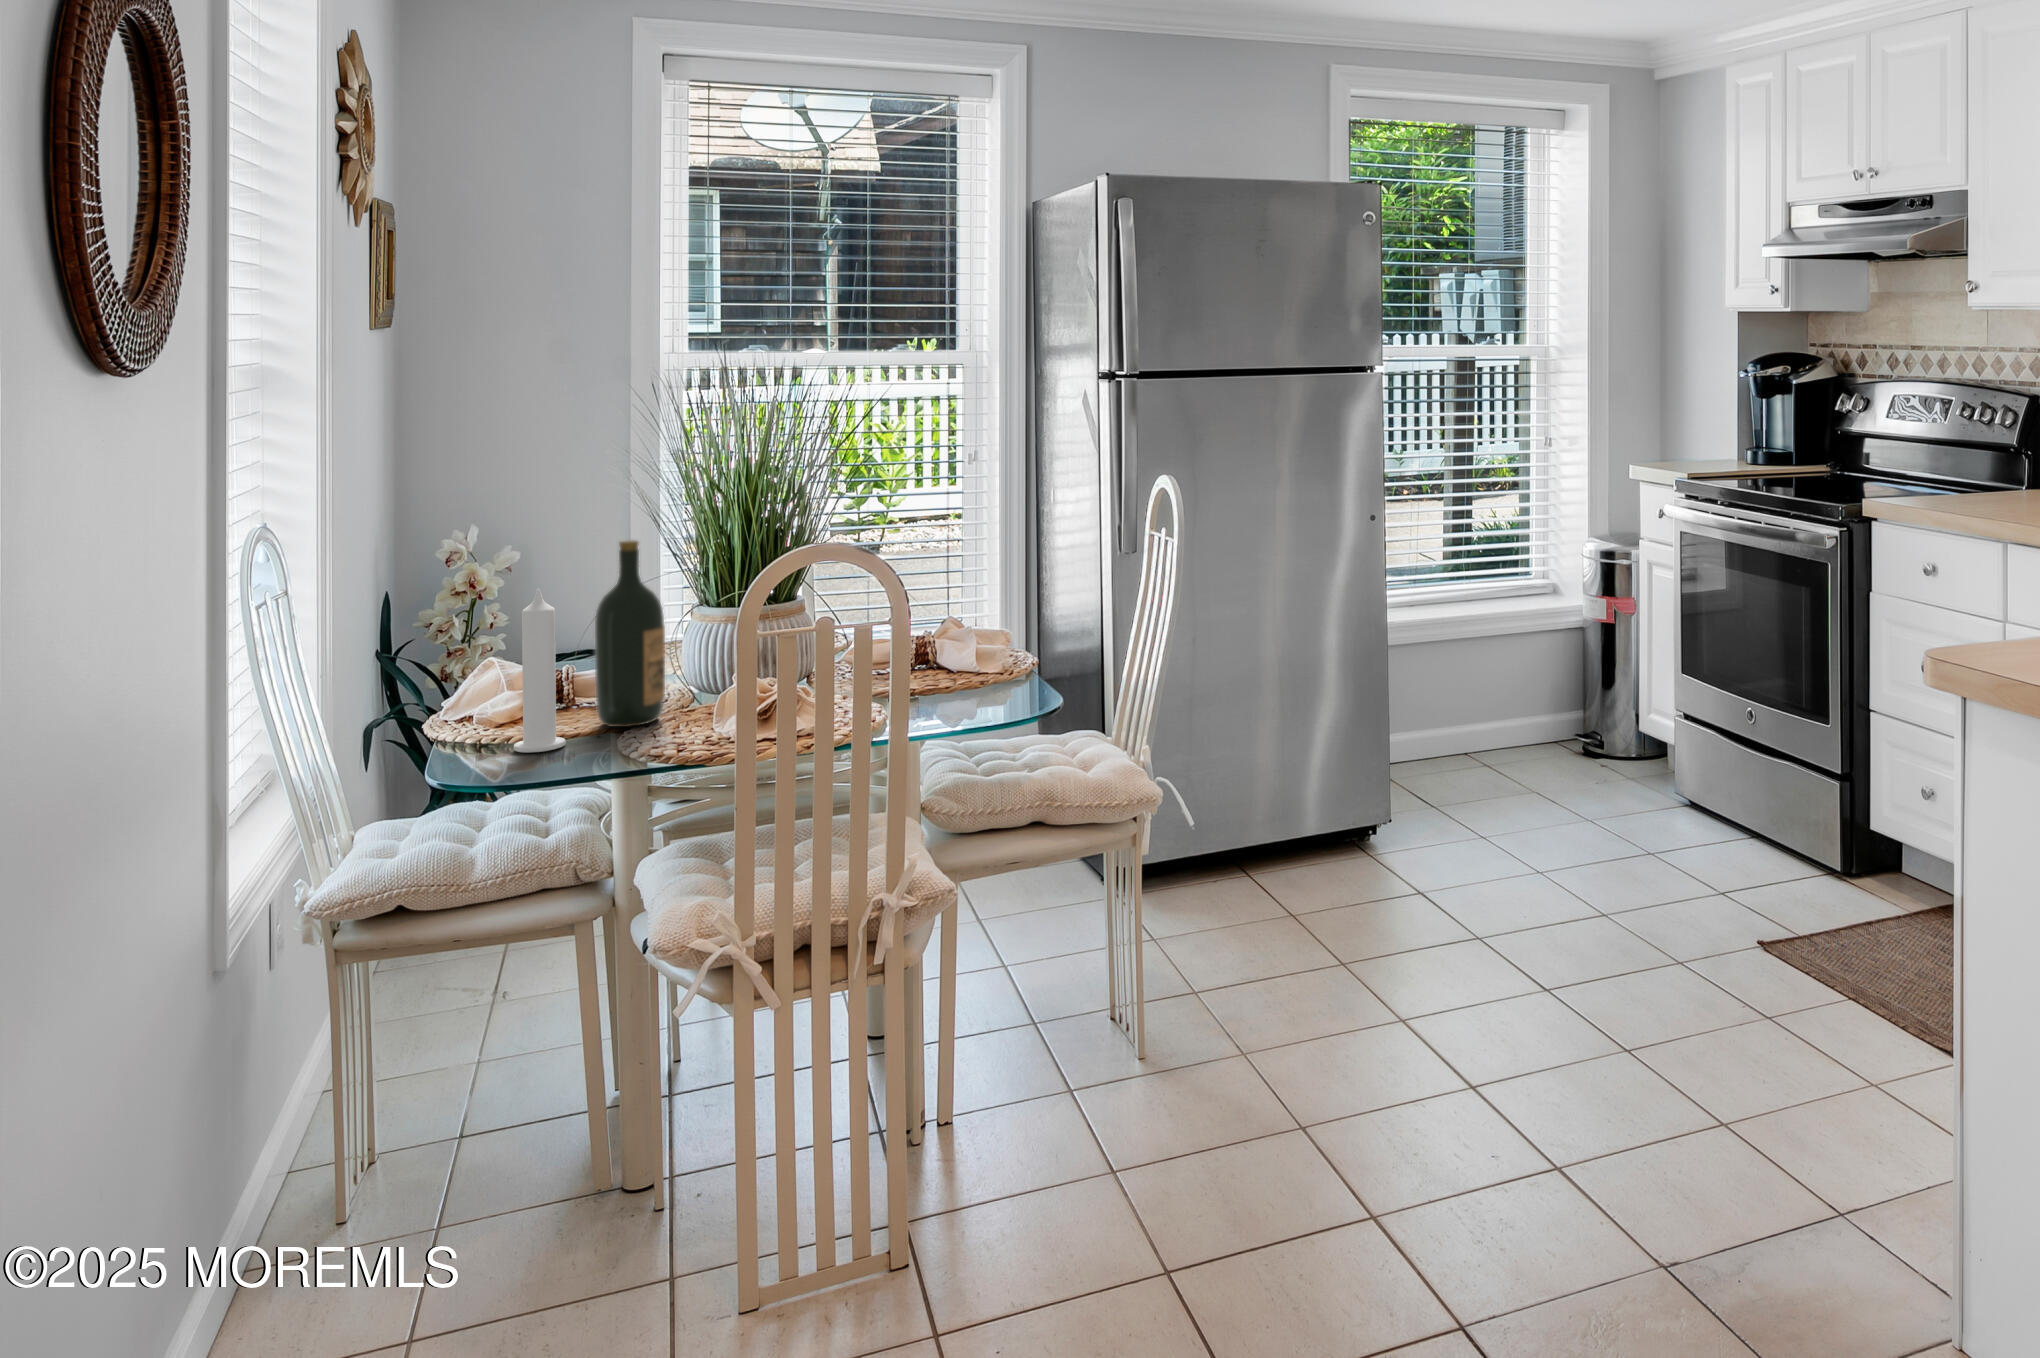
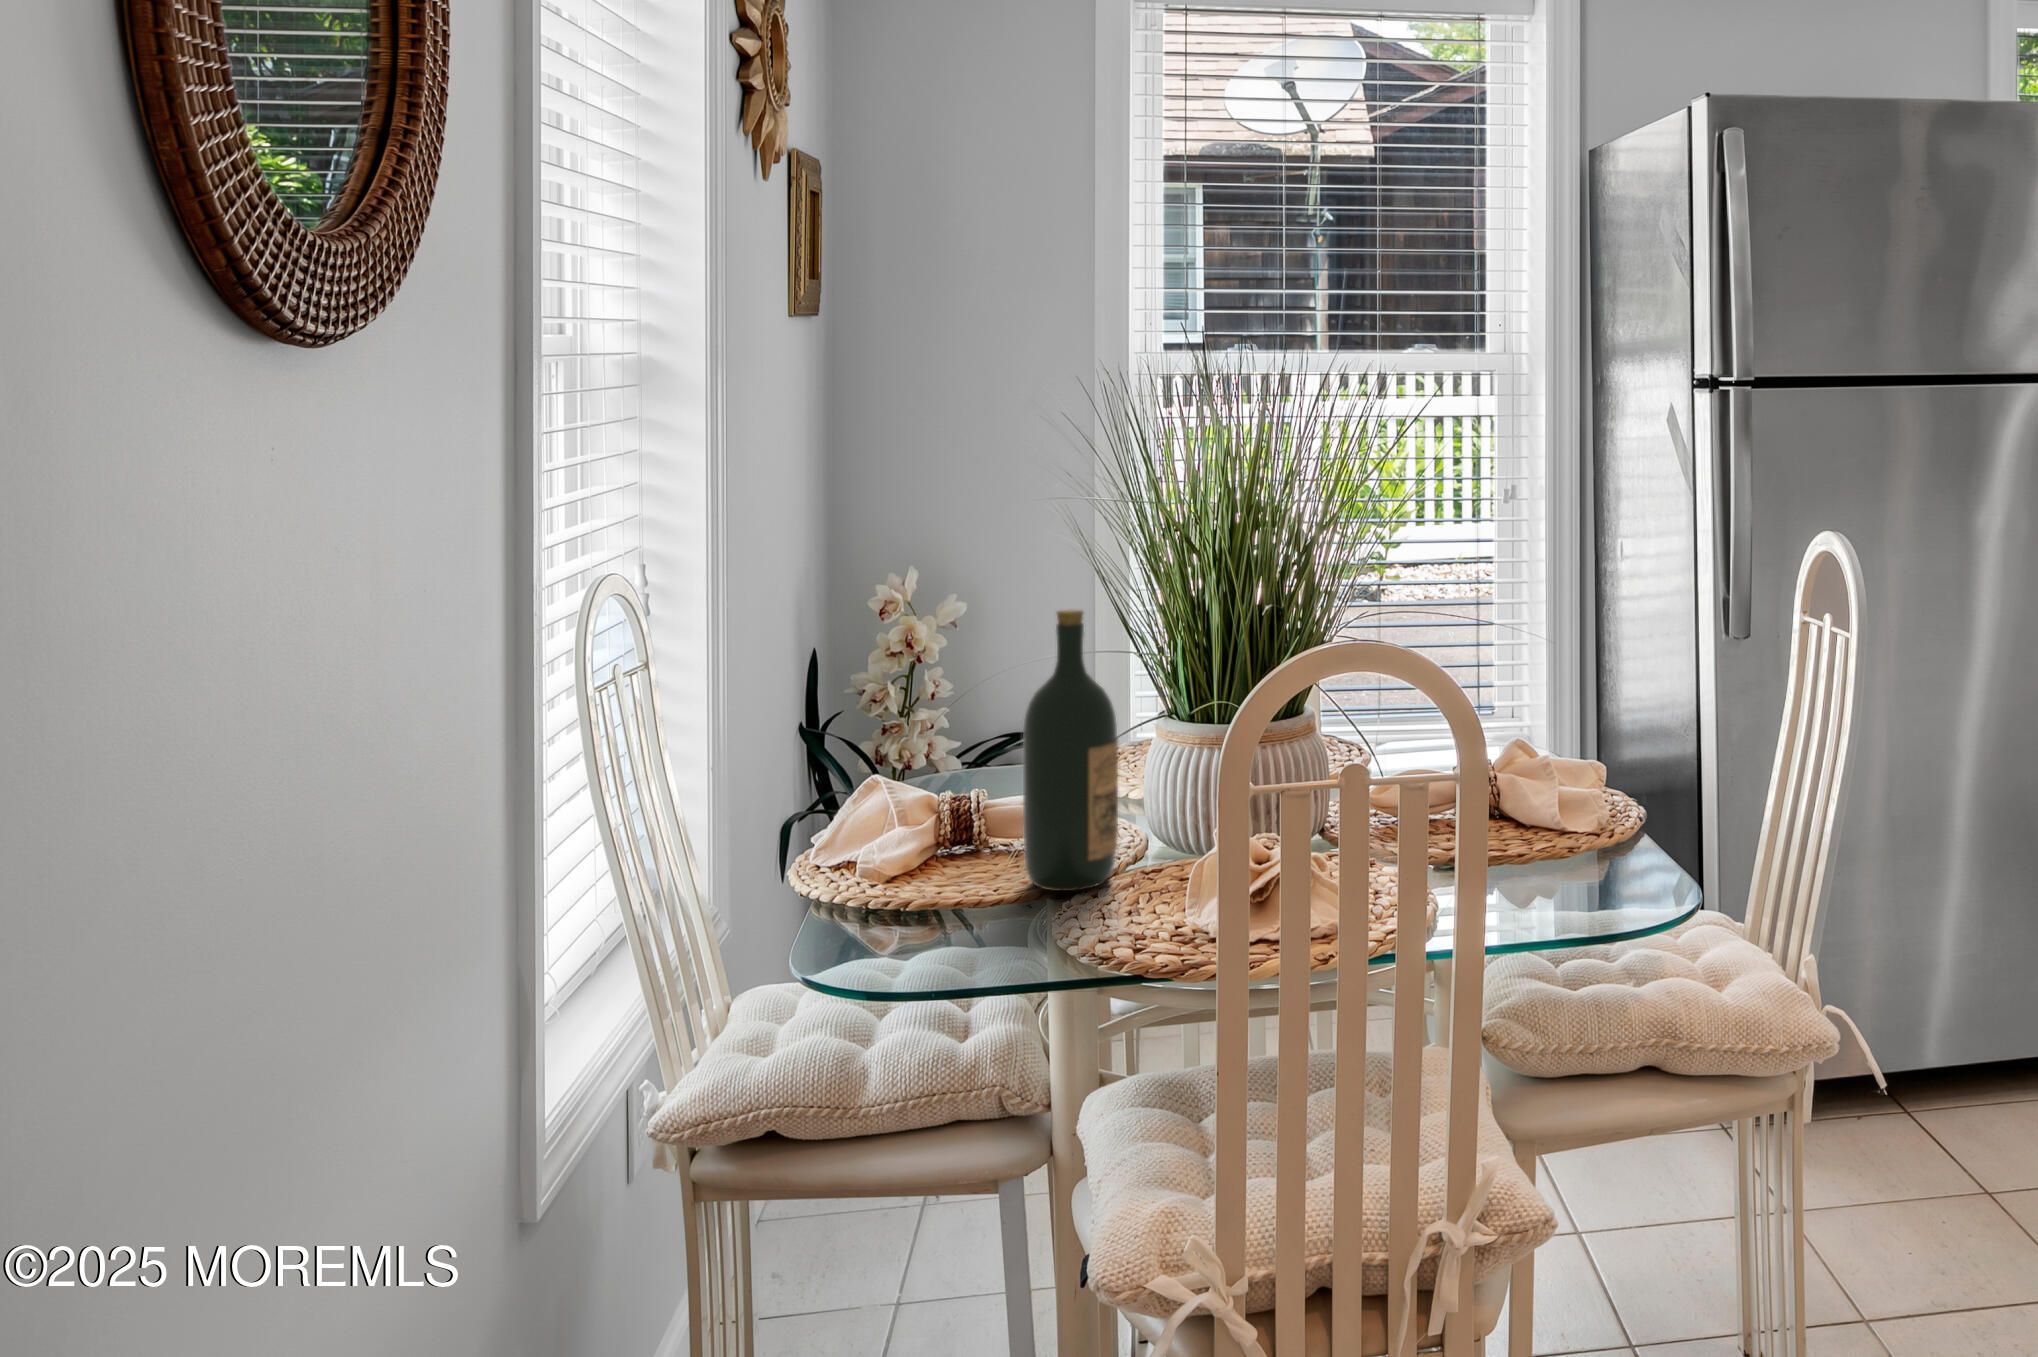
candle: present [514,589,566,753] -> none [909,680,980,928]

